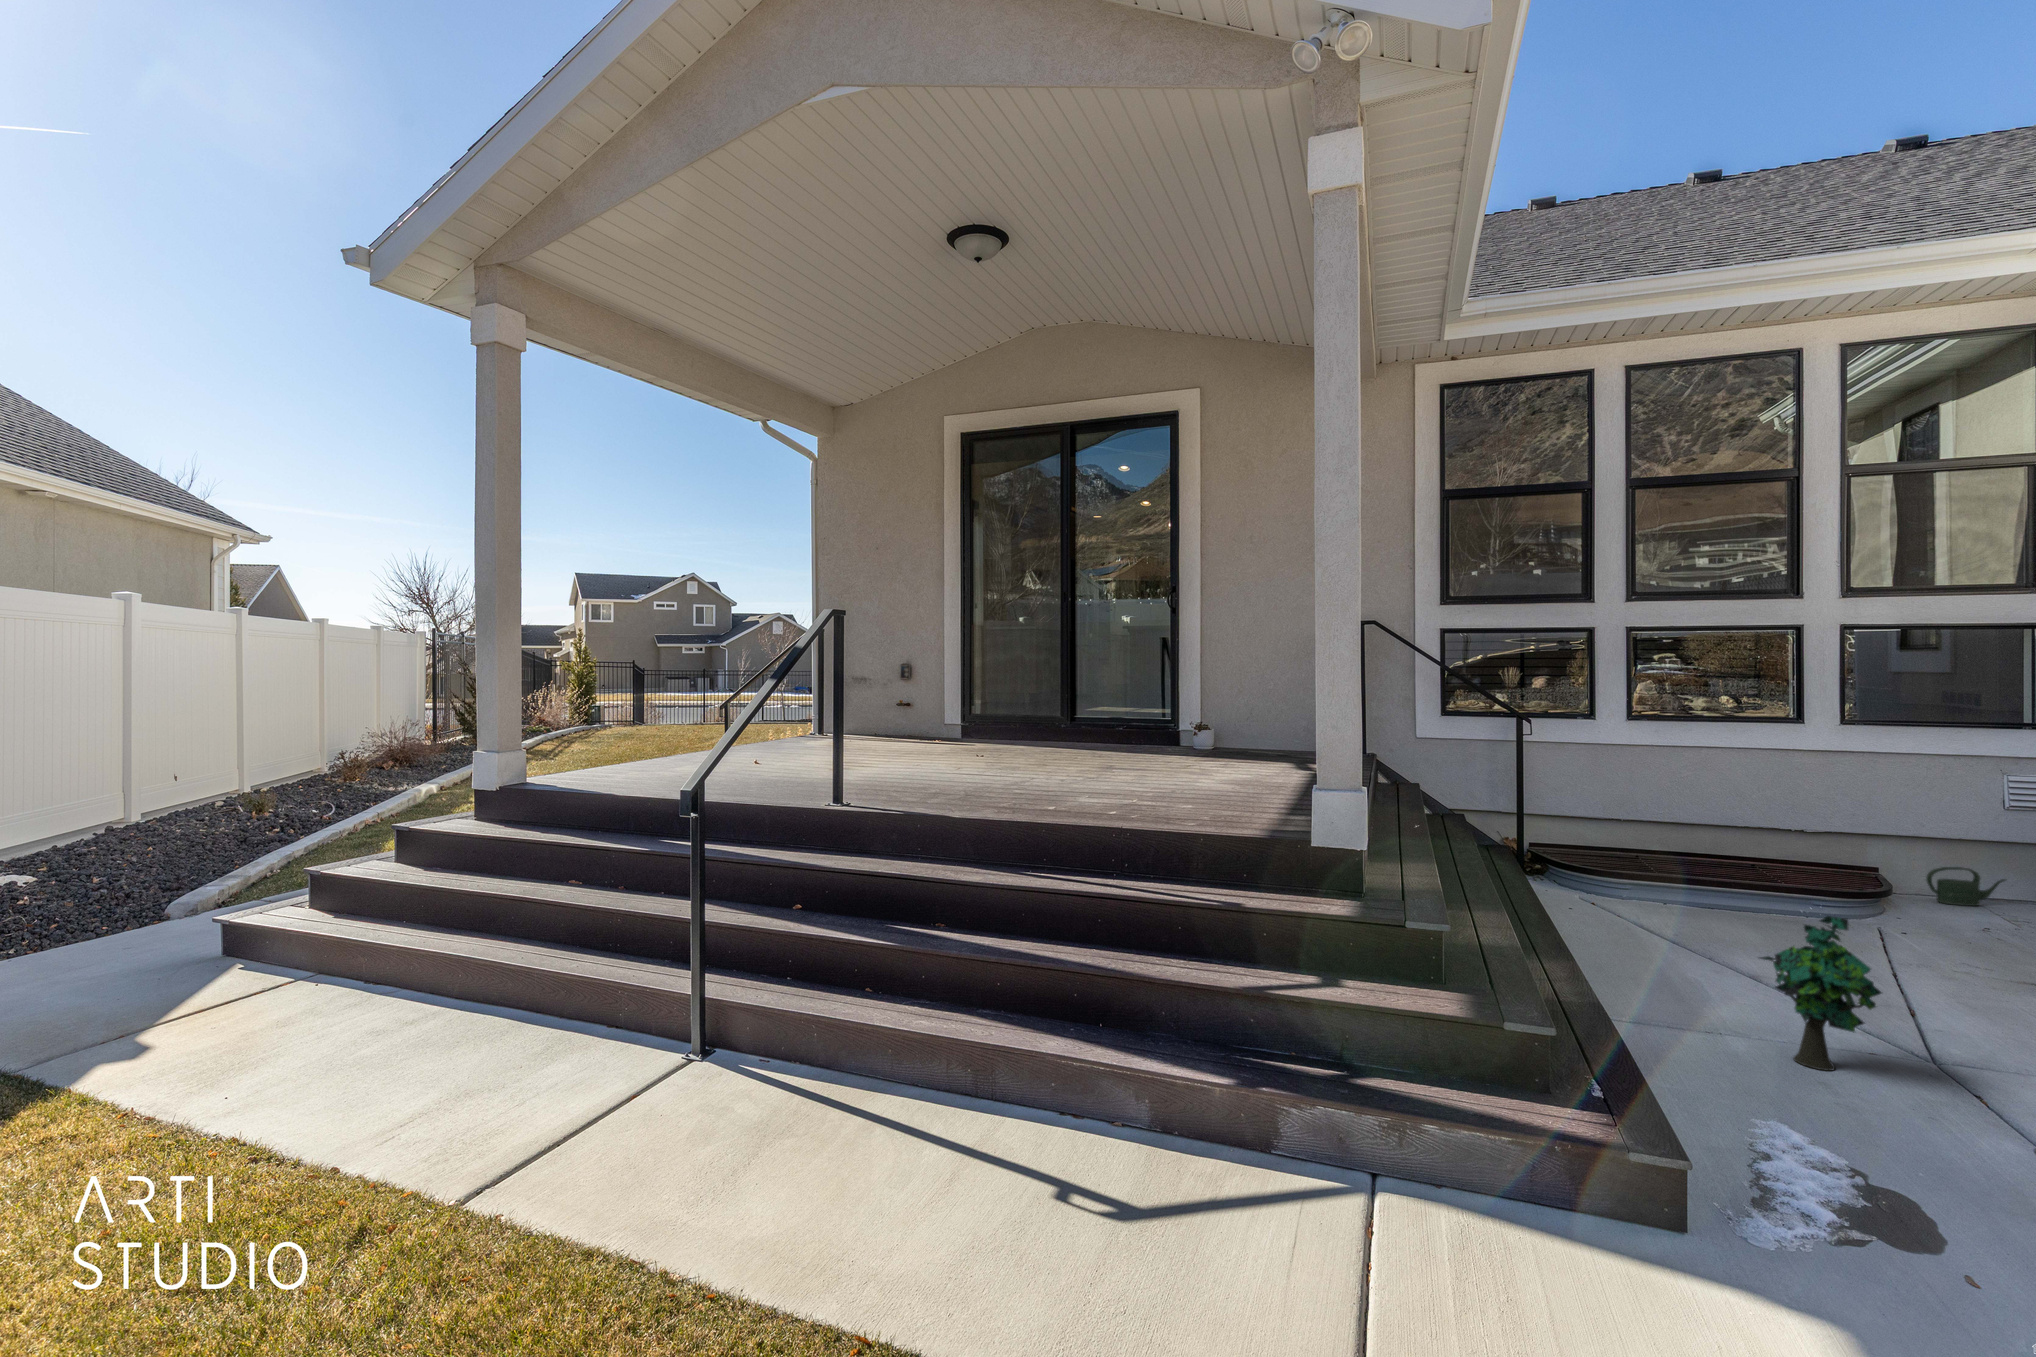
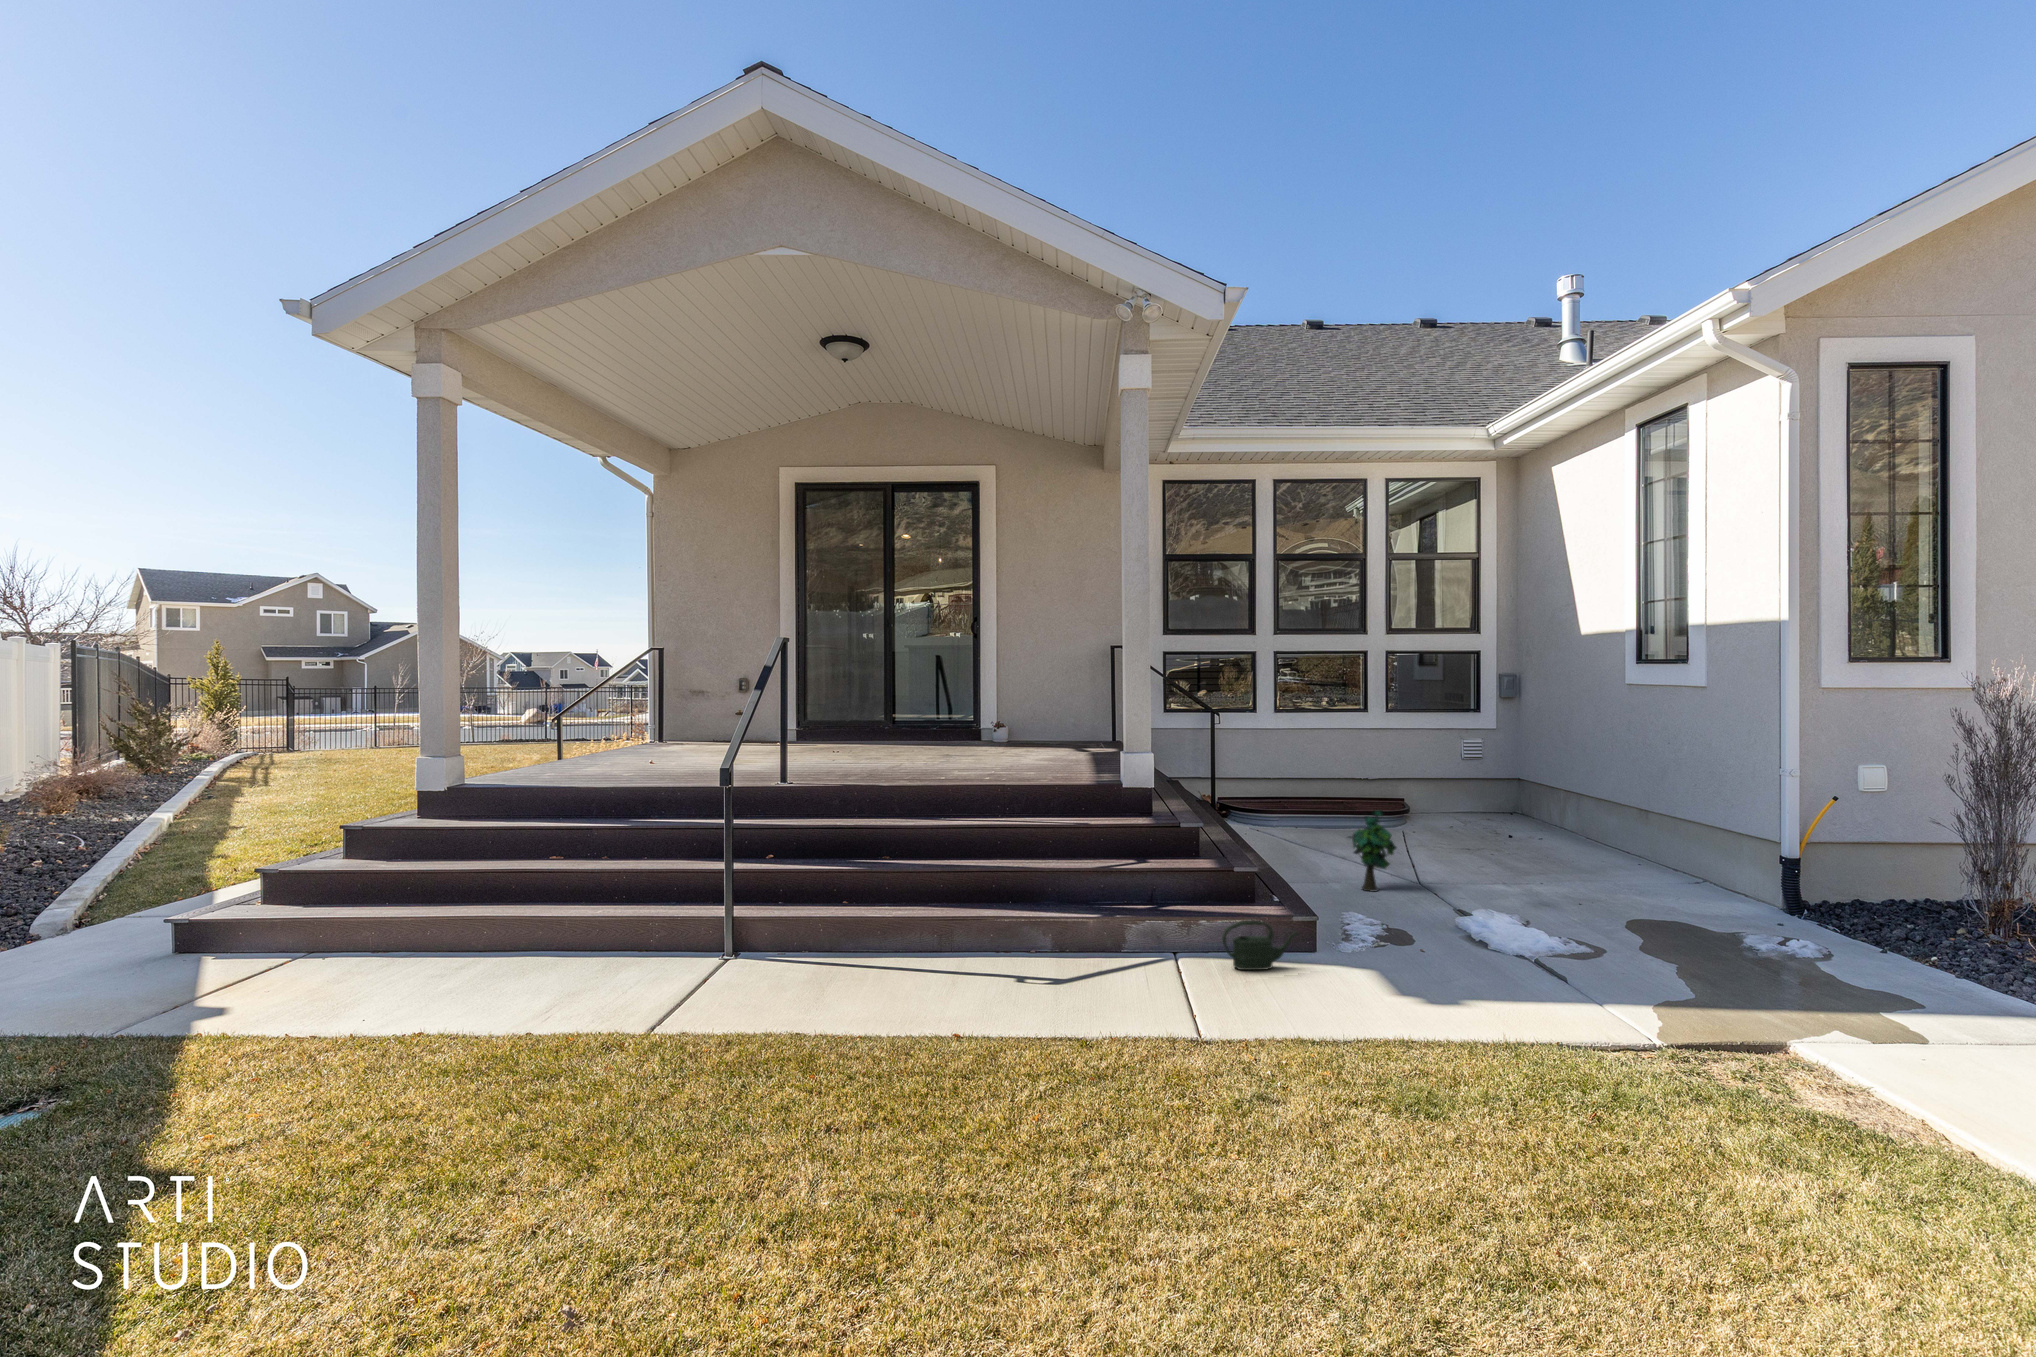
watering can: present [1926,867,2005,906] -> present [1222,921,1298,970]

